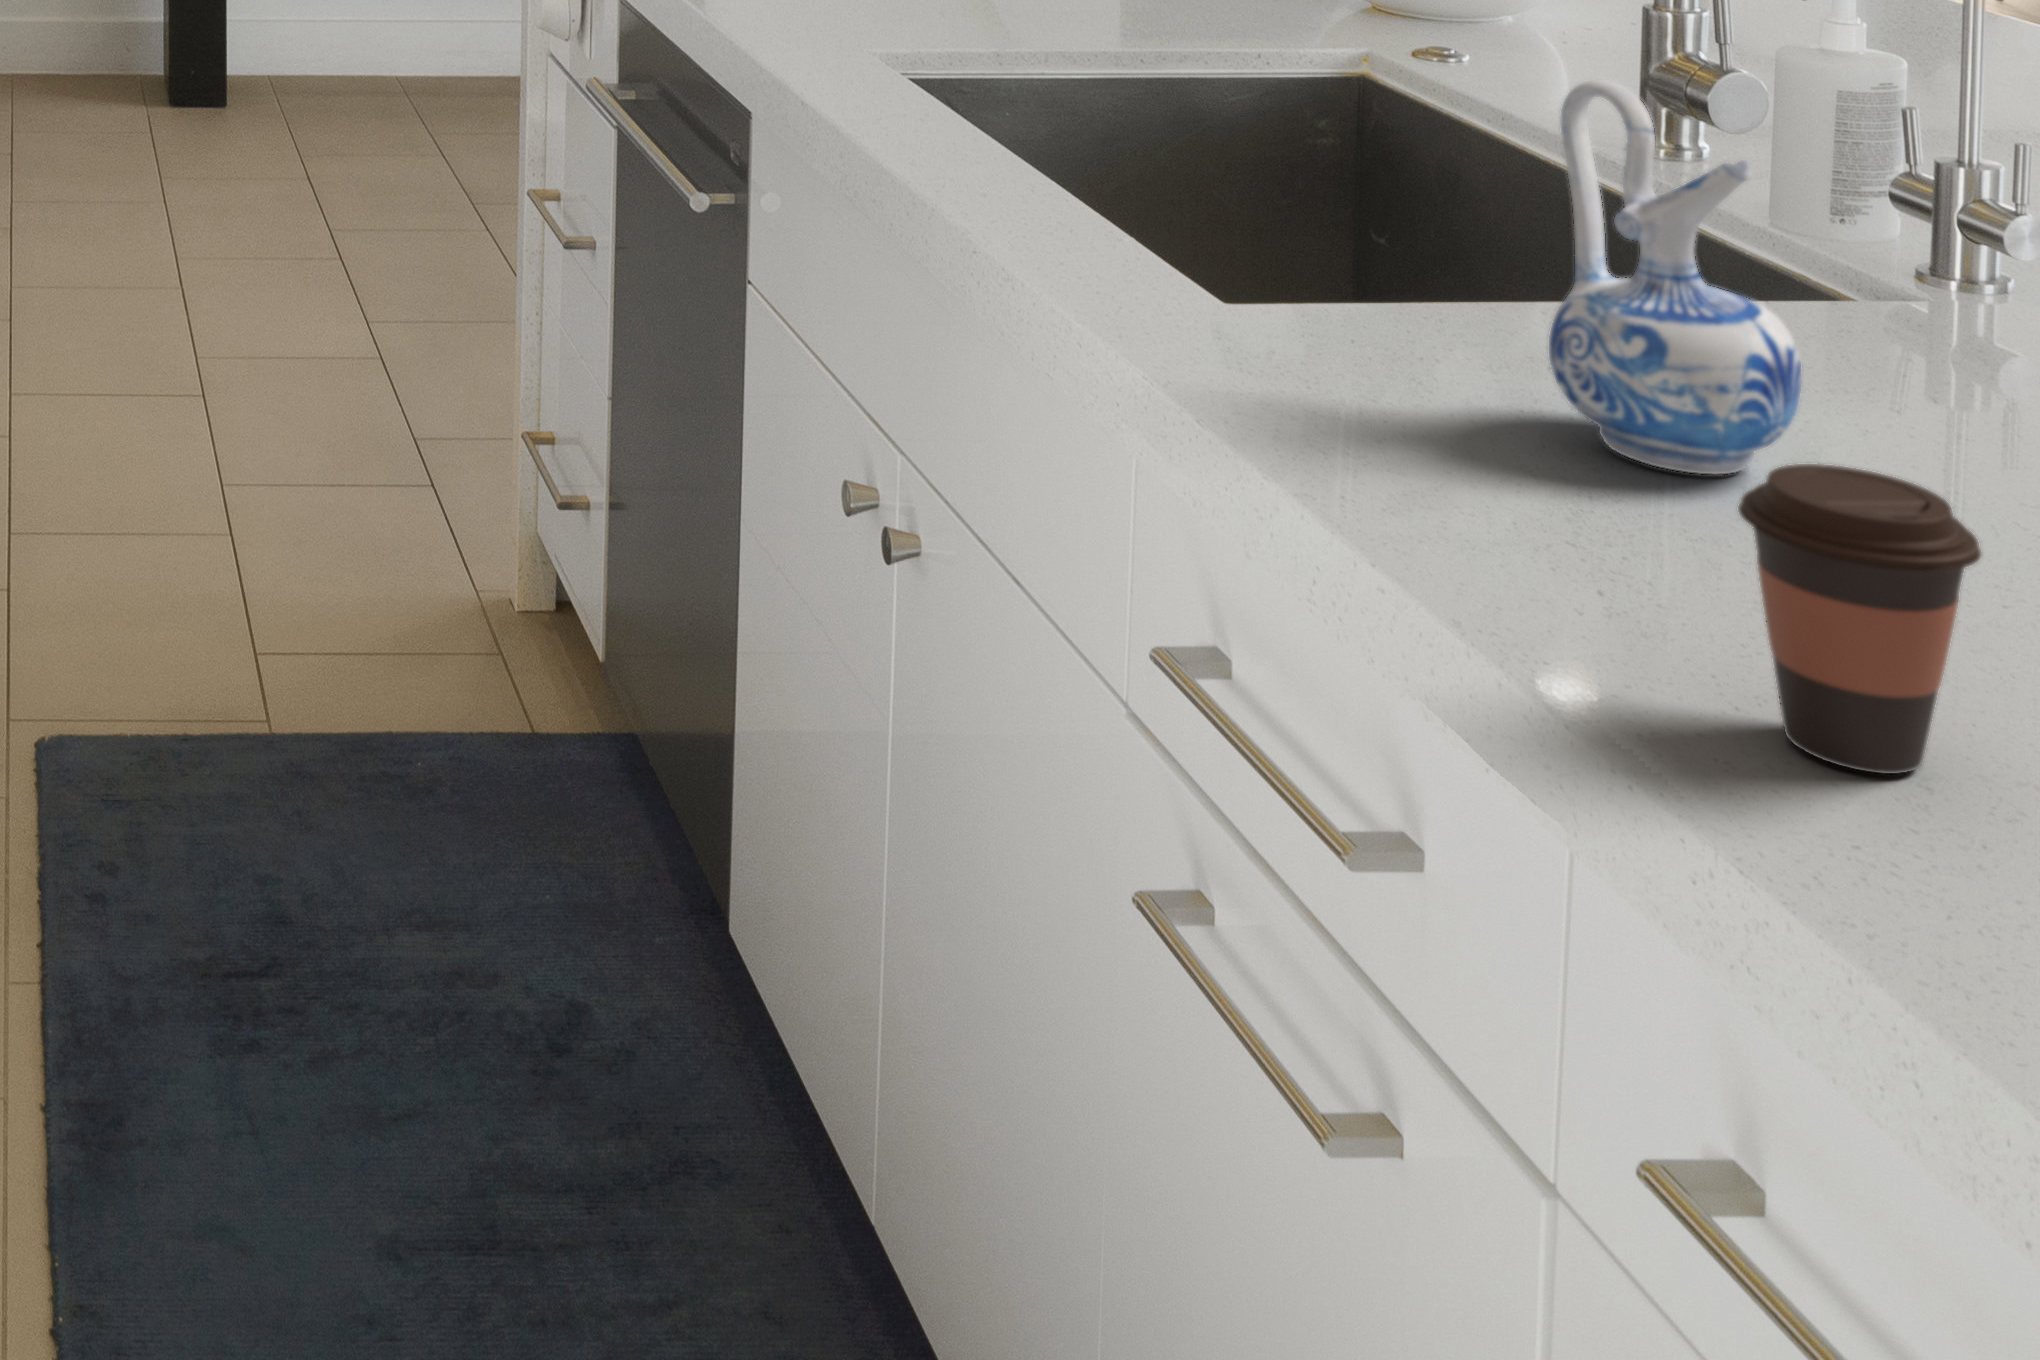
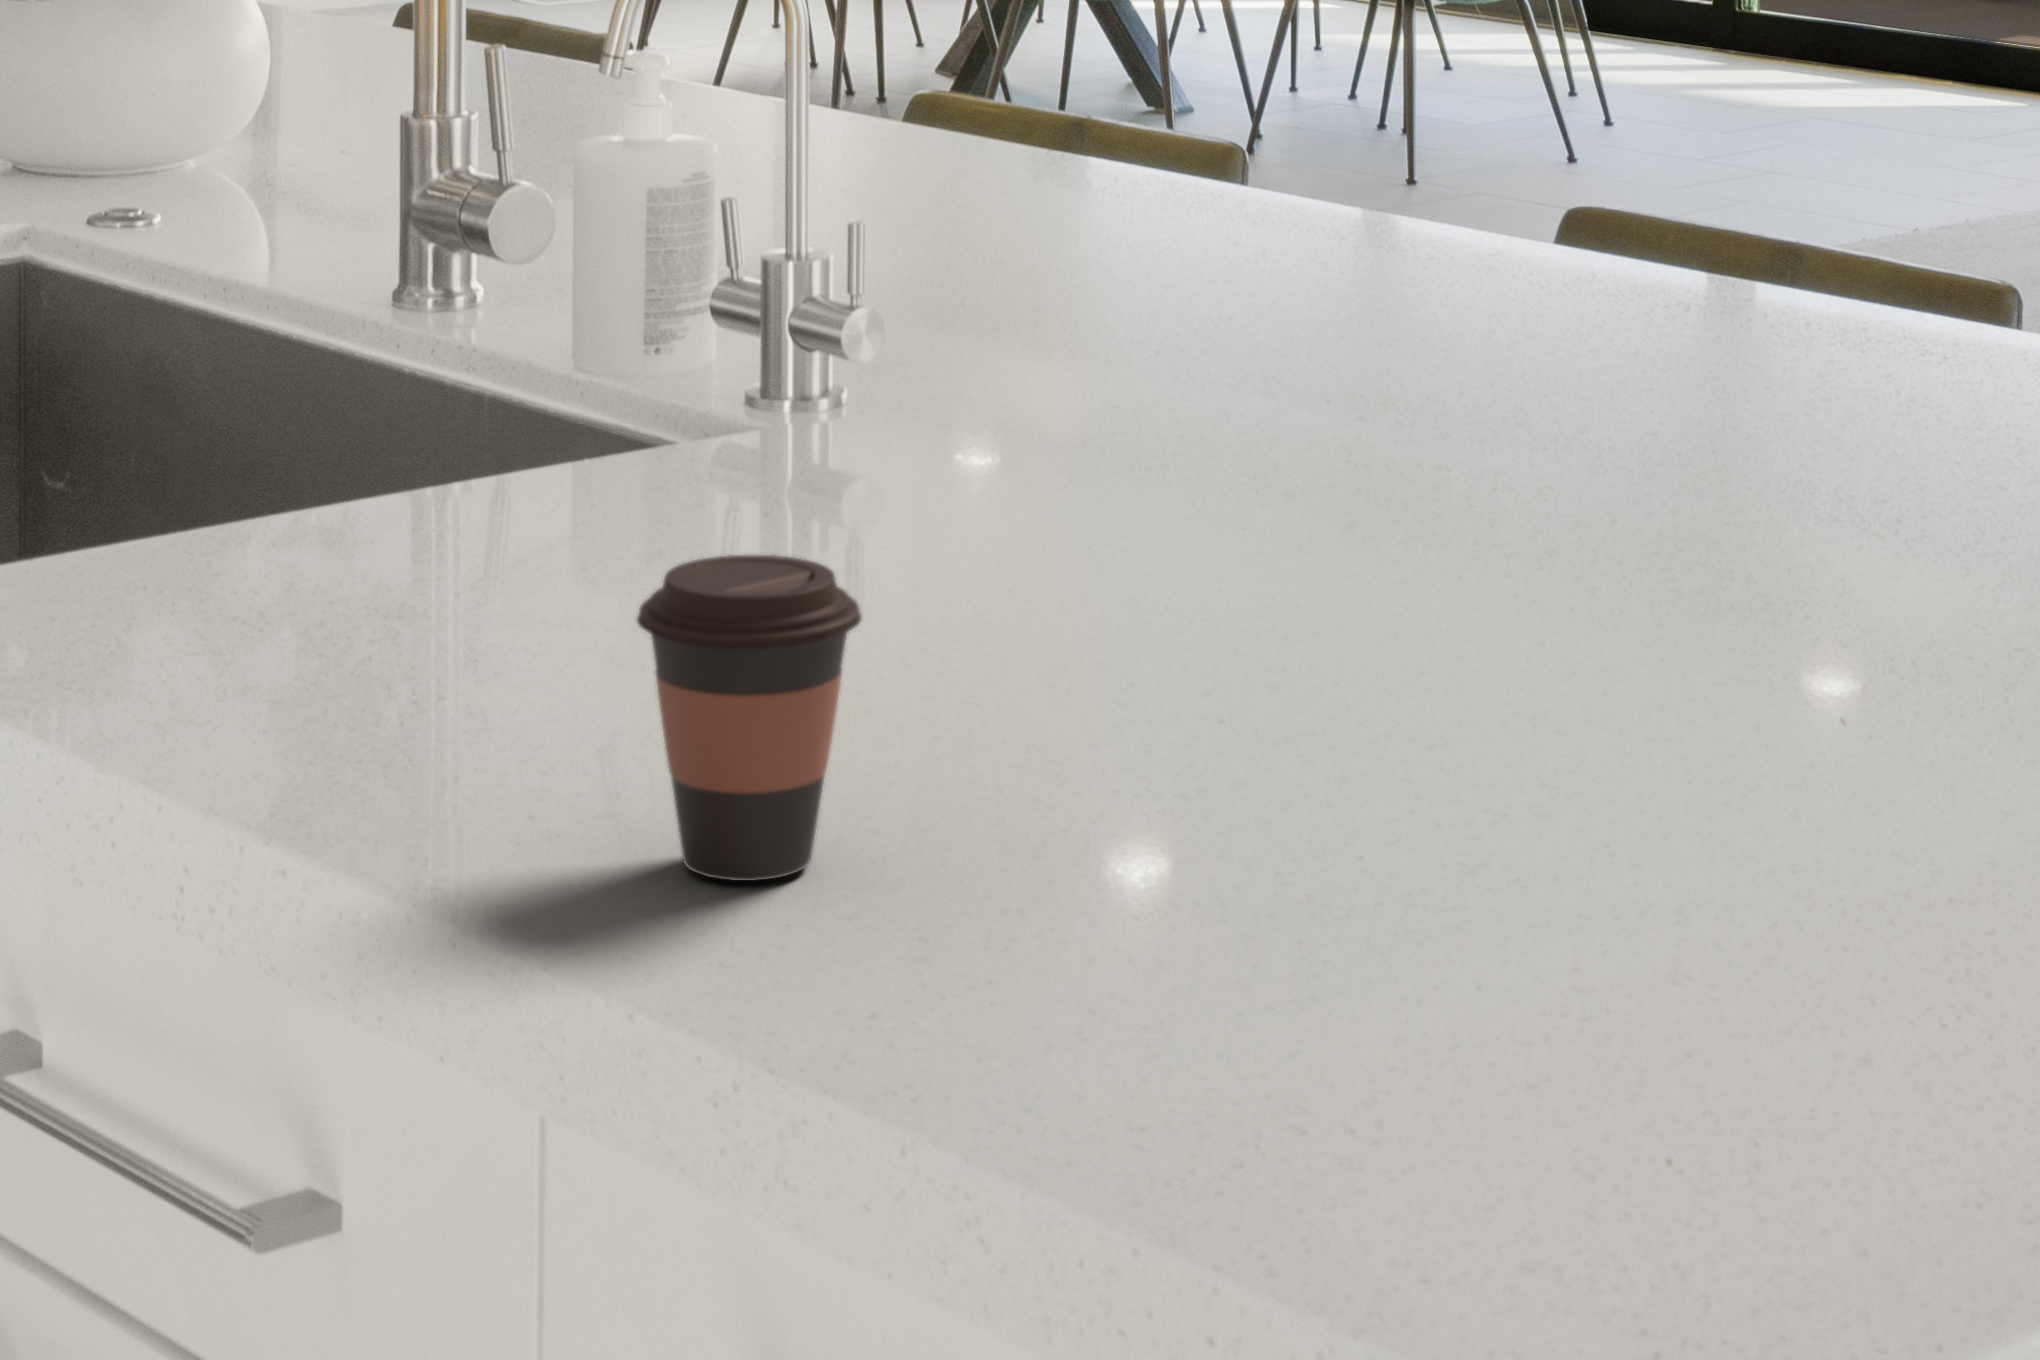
ceramic pitcher: present [1549,80,1802,474] -> none [374,182,638,639]

